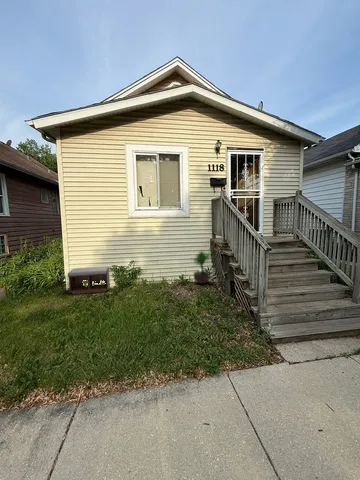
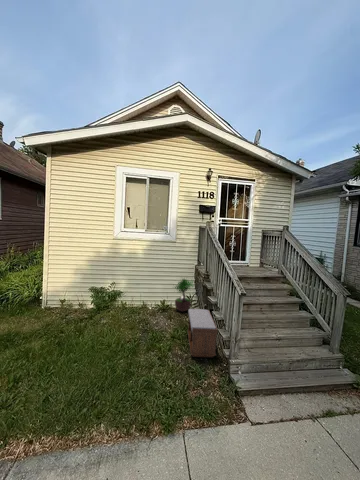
bench: present [68,267,110,294] -> present [188,309,218,357]

